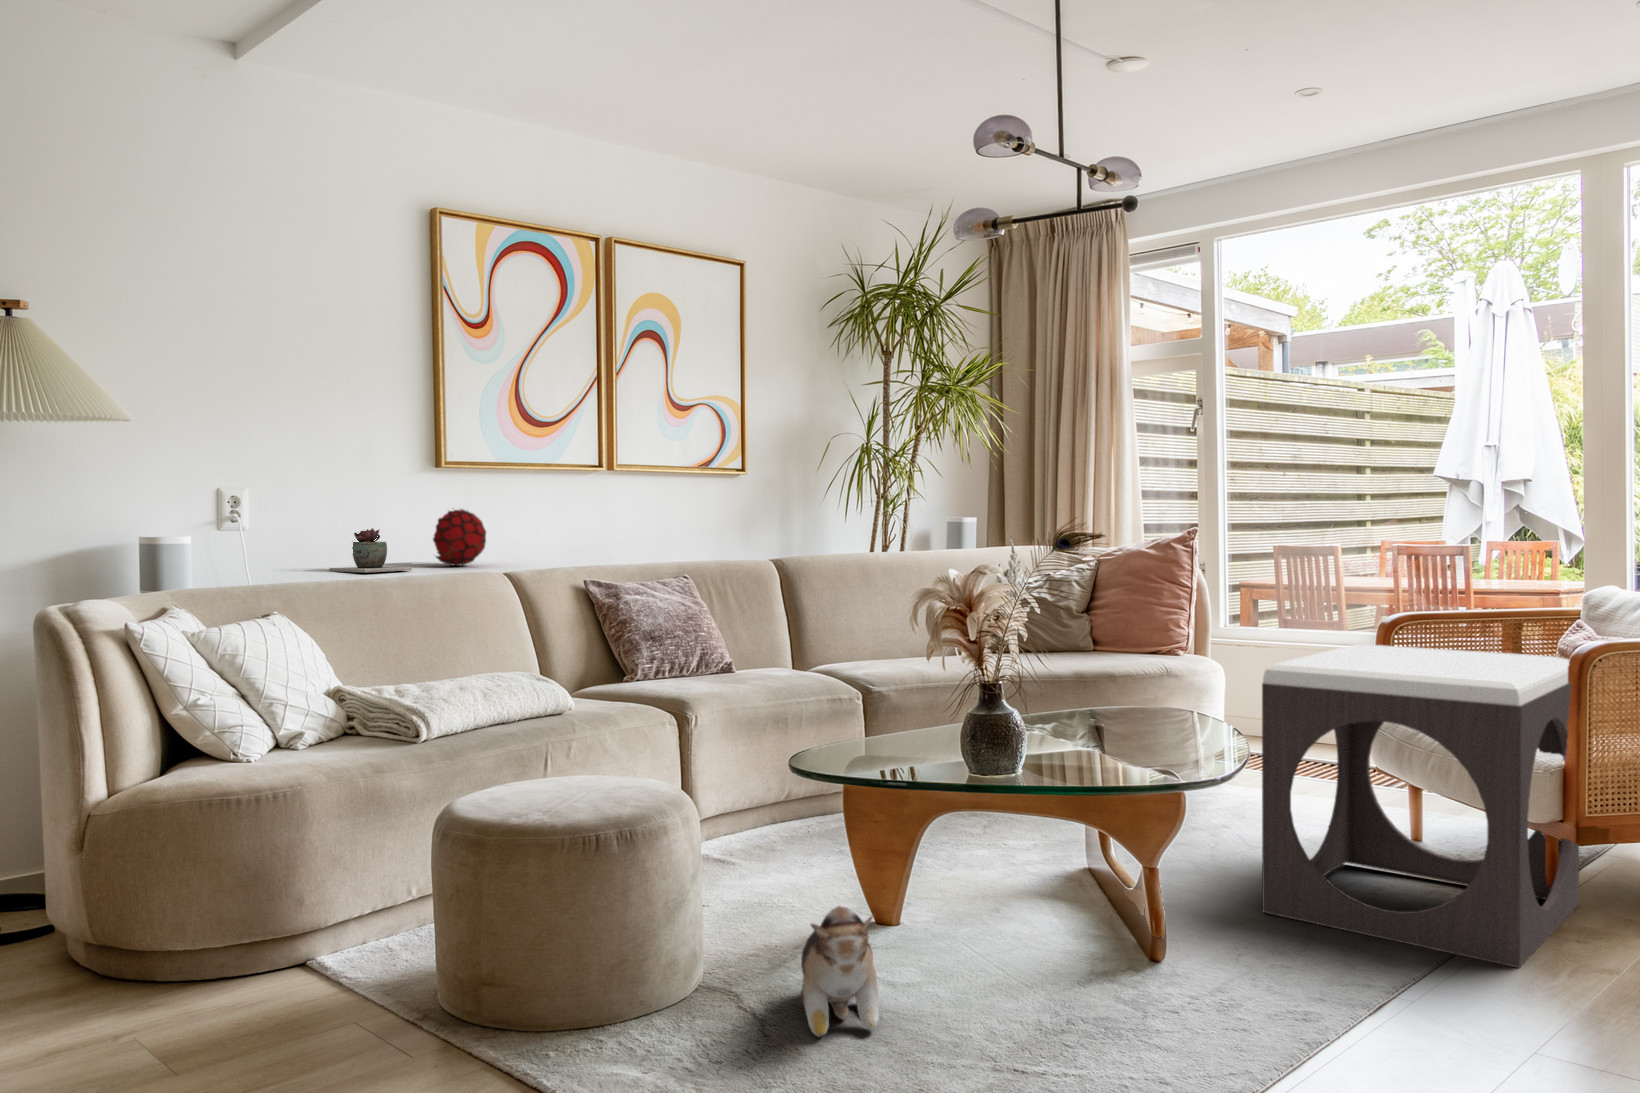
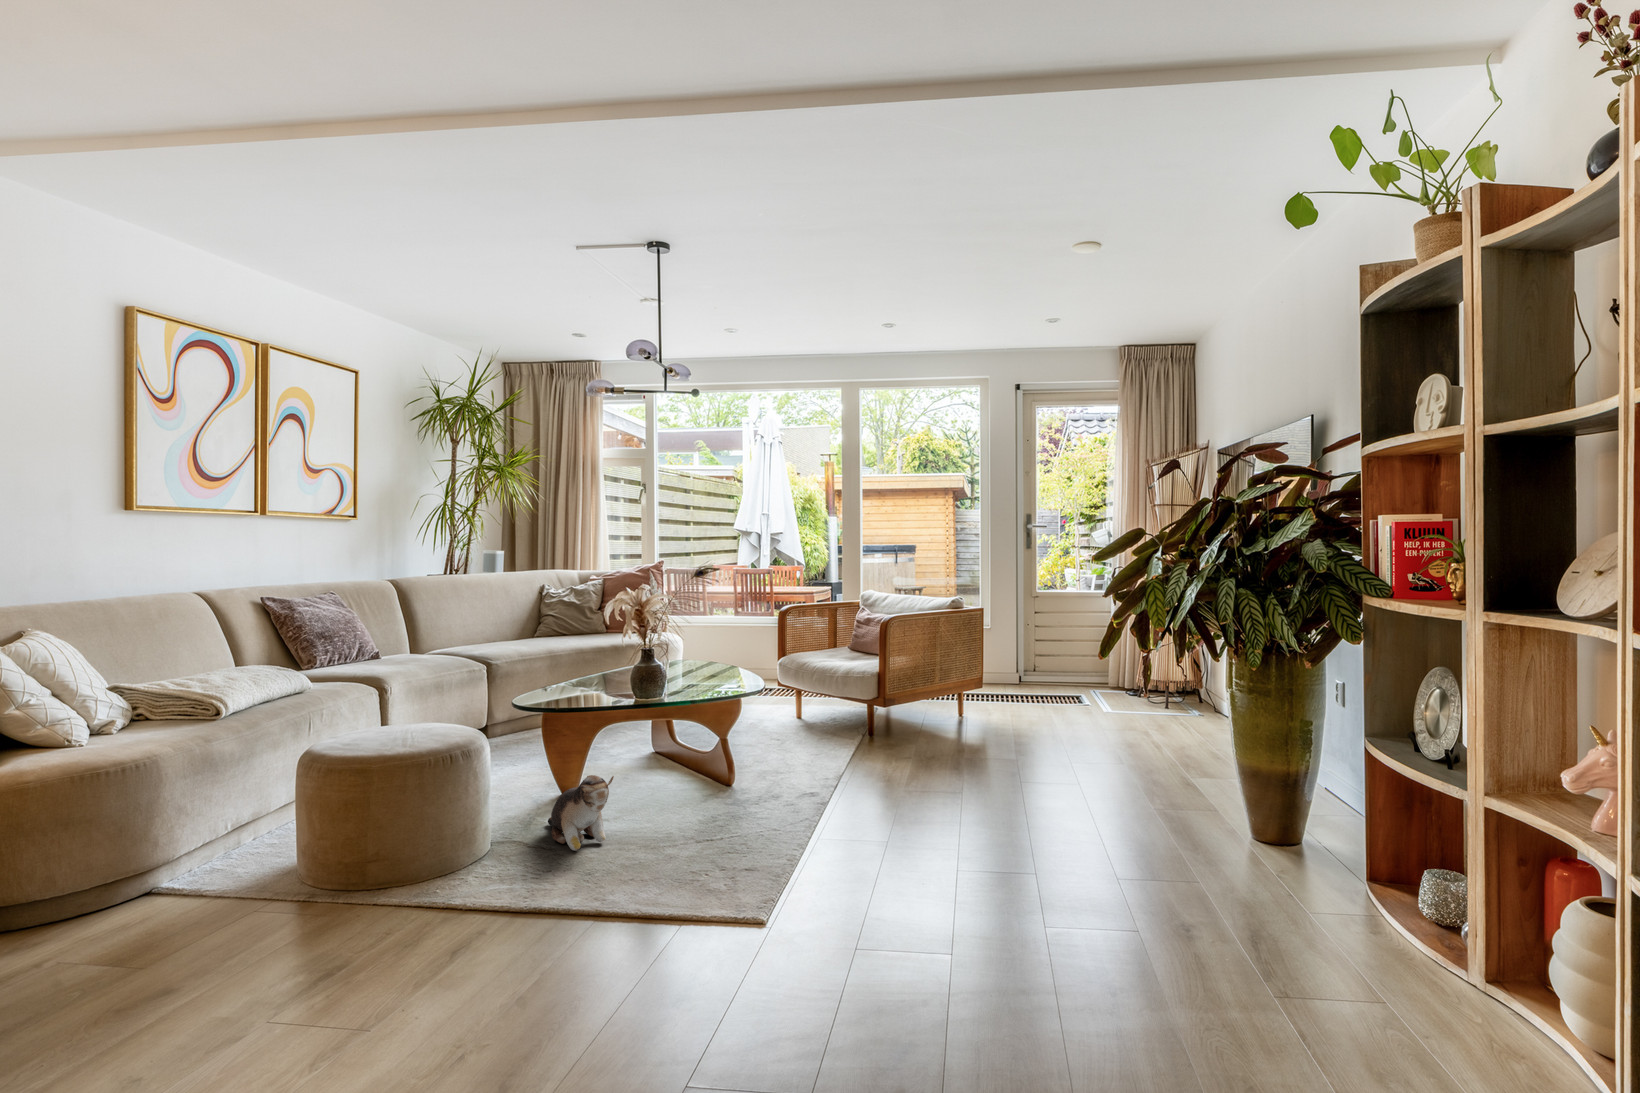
decorative orb: present [433,508,486,566] -> none [106,543,164,589]
succulent plant: present [329,528,412,573] -> none [20,559,107,596]
footstool: present [1262,644,1579,968] -> none [750,623,877,768]

